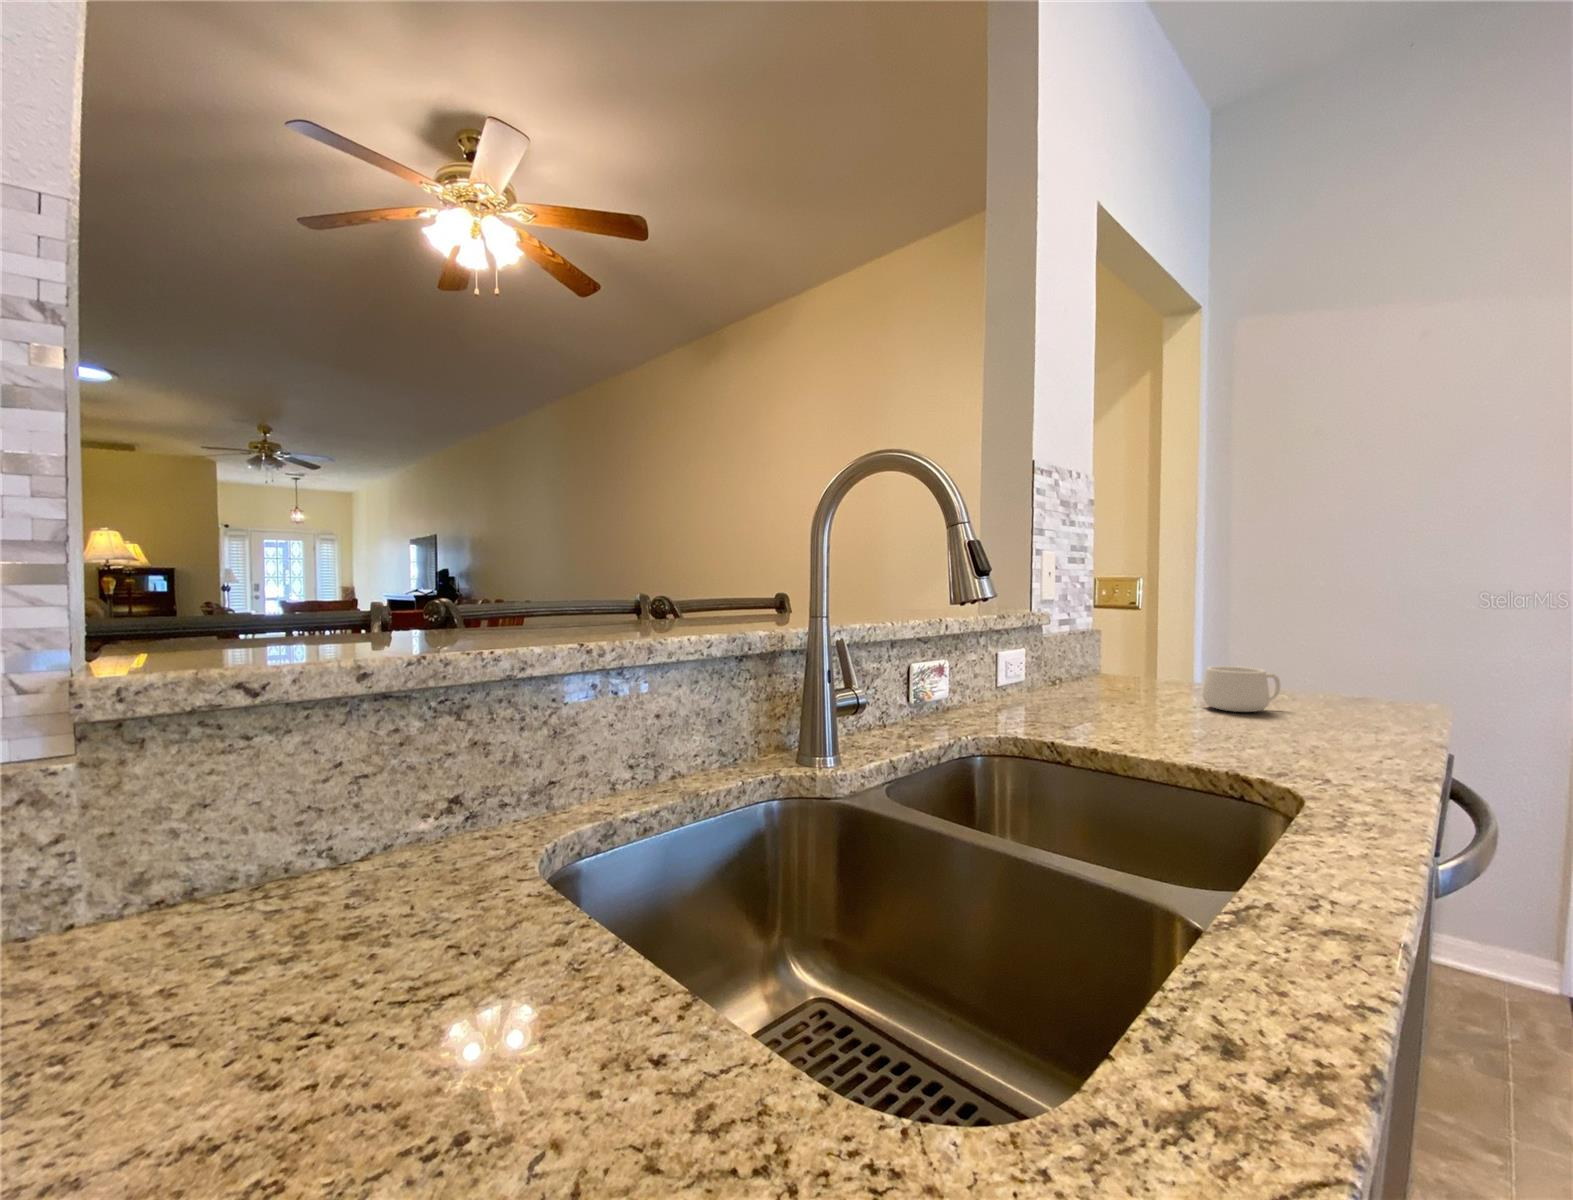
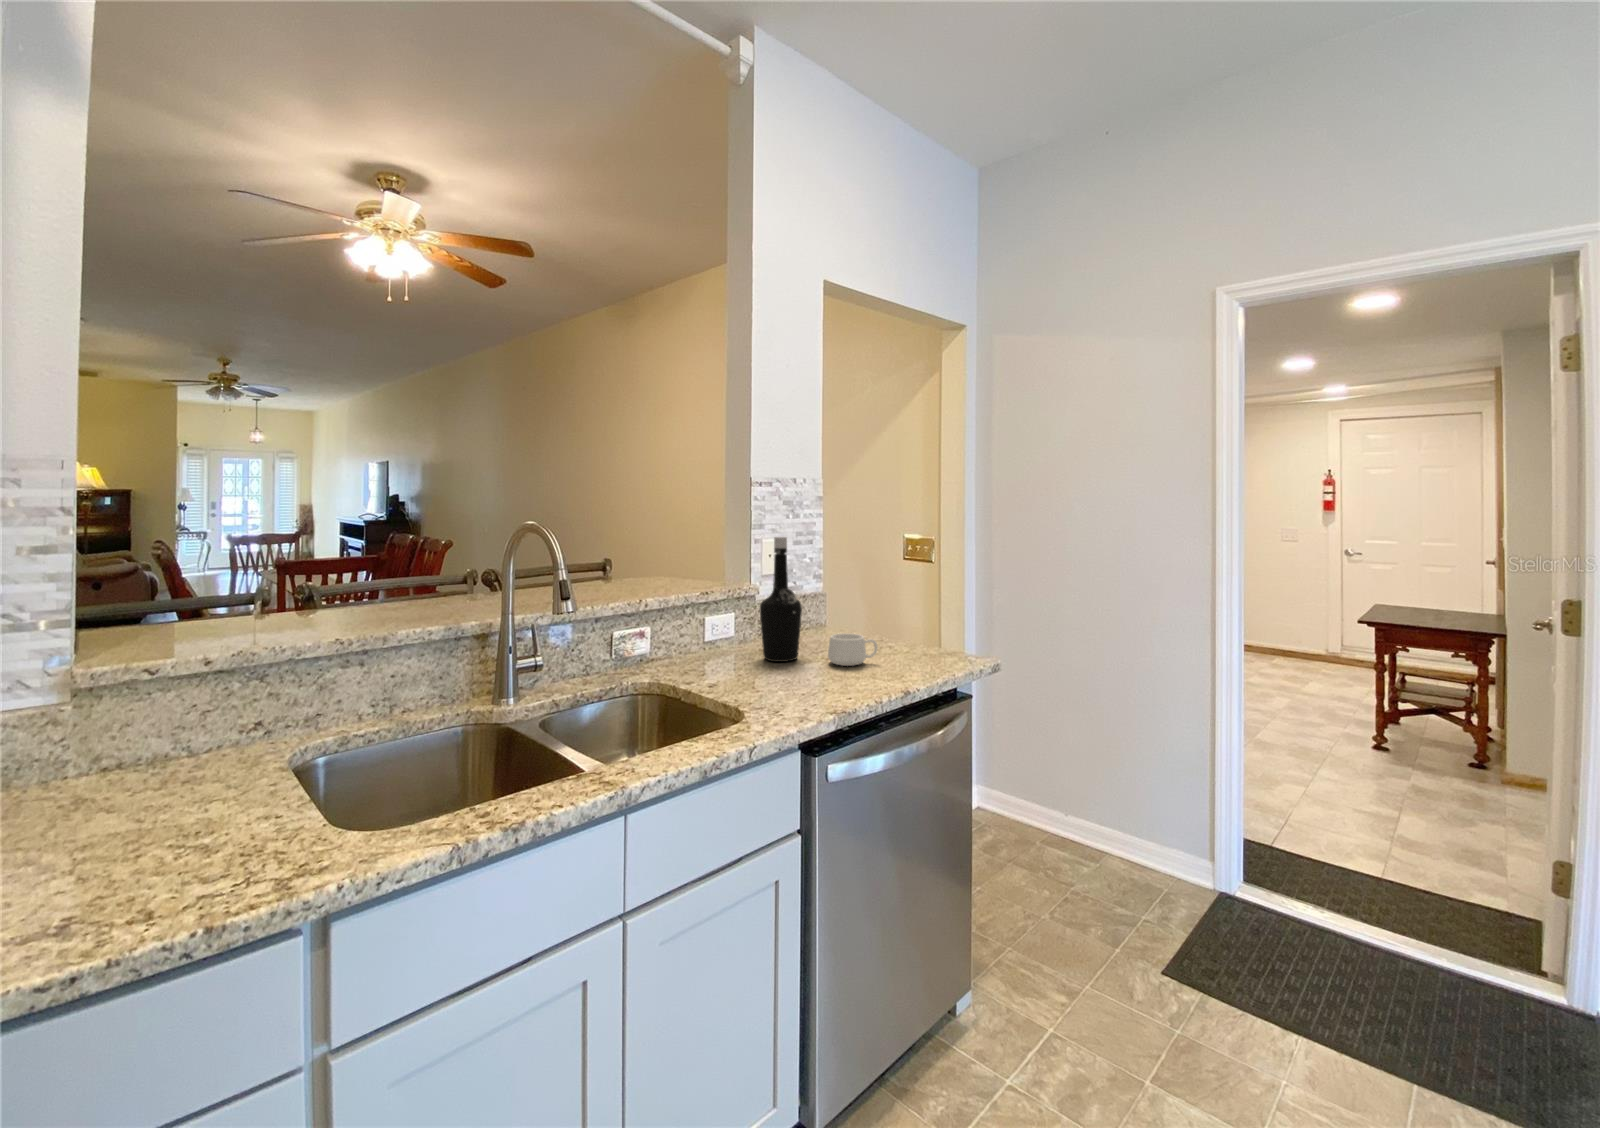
bottle: none [1091,526,1159,708] -> present [759,537,802,662]

